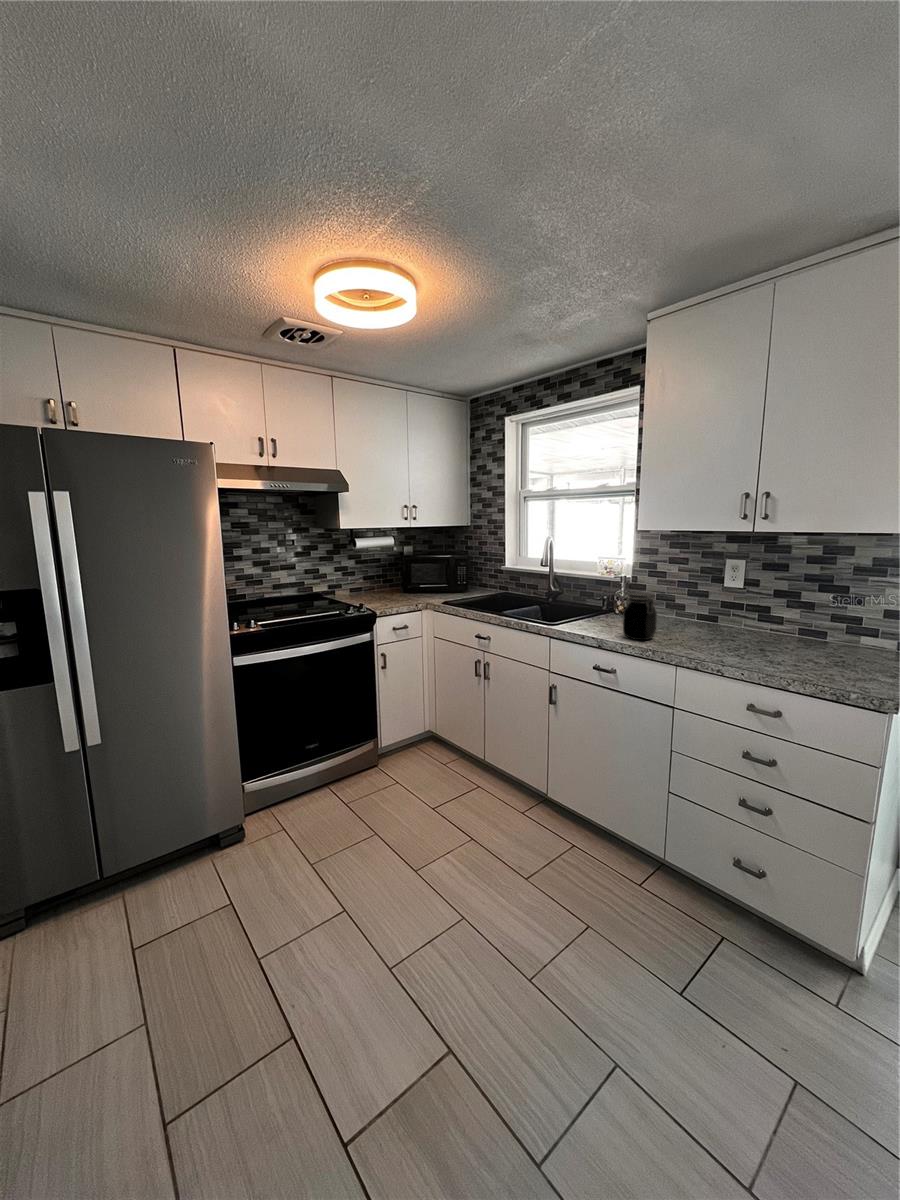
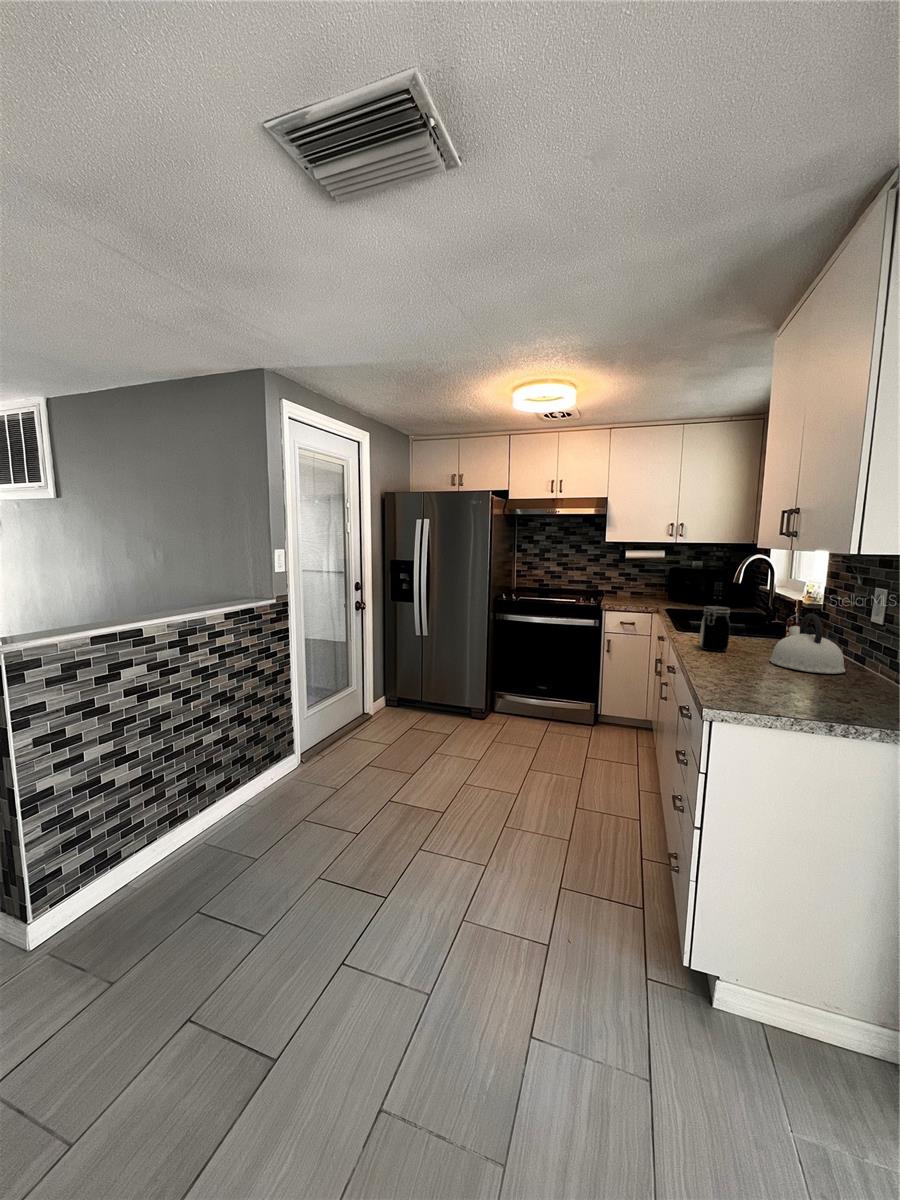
kettle: none [678,587,742,640] -> present [770,614,845,674]

